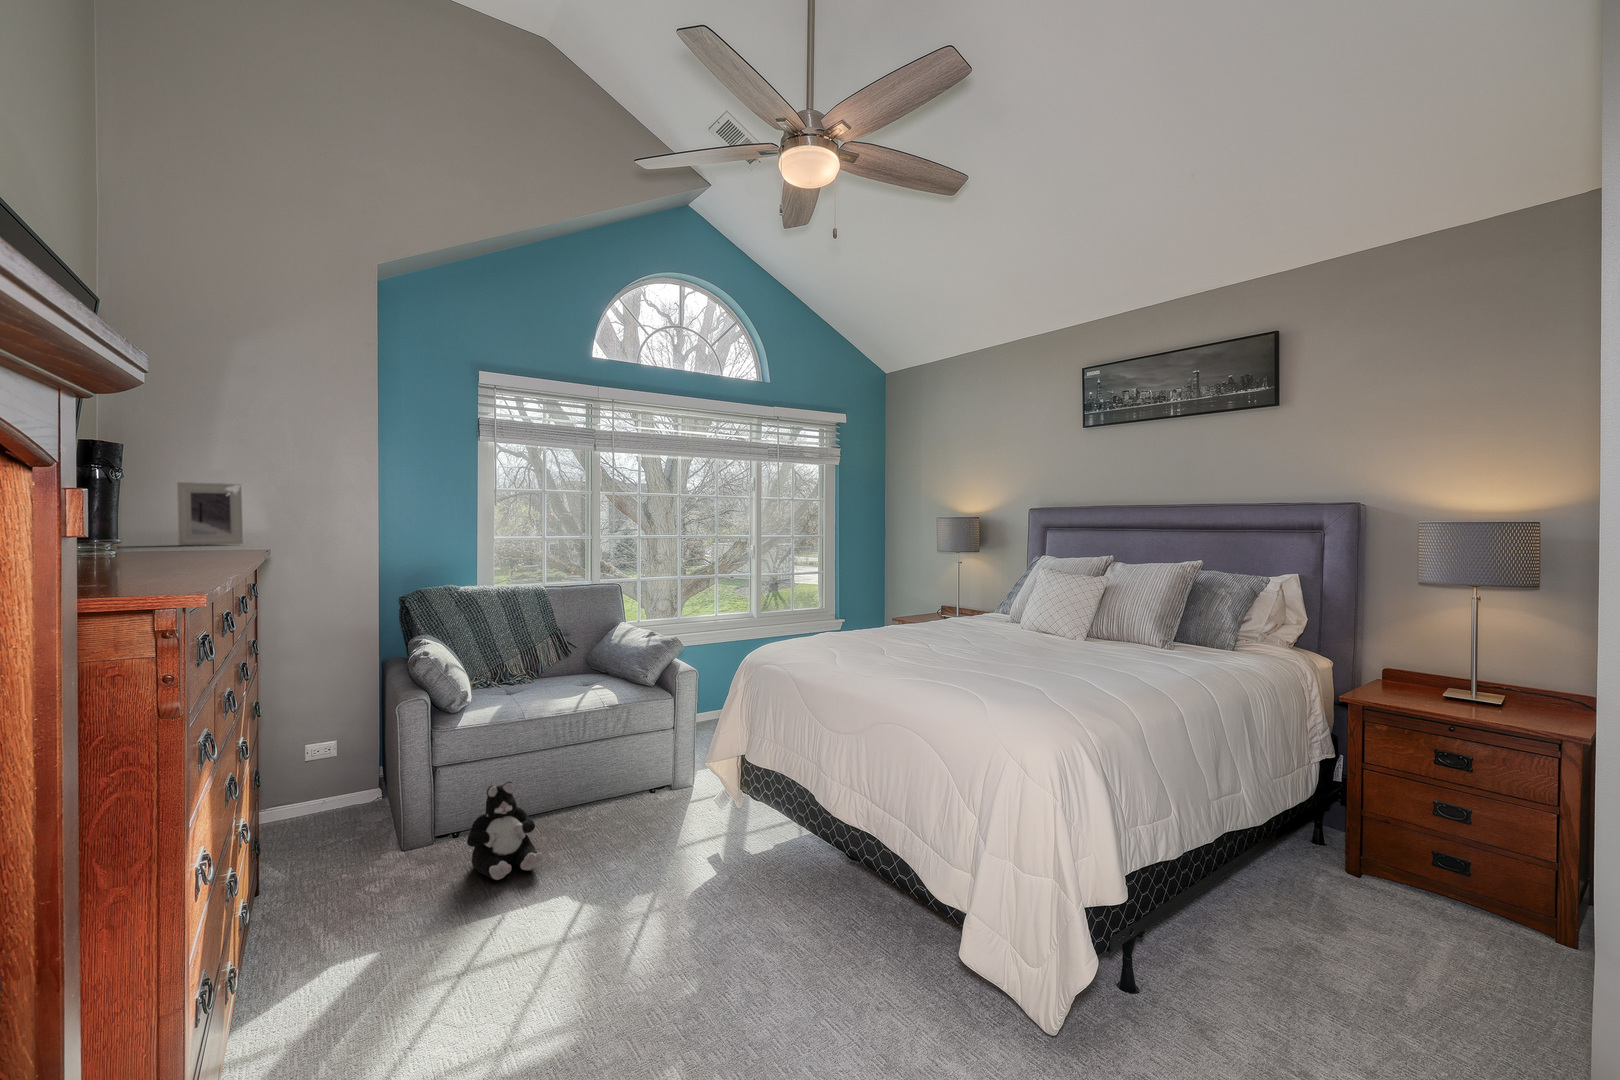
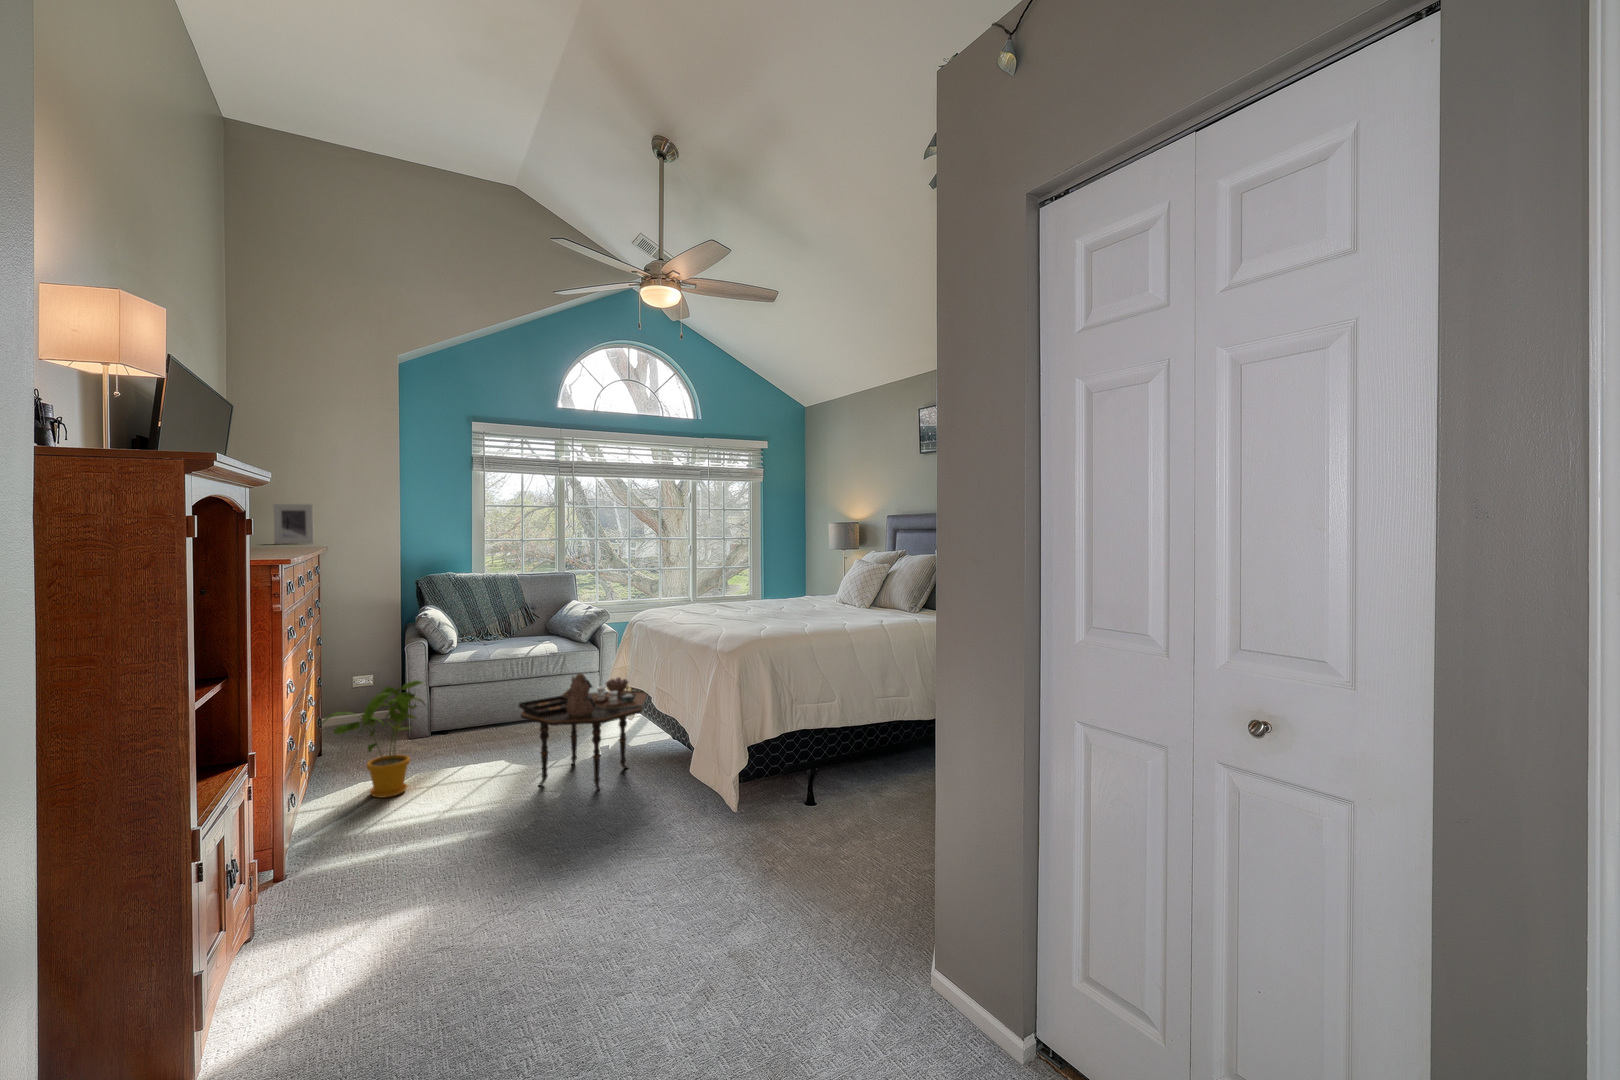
side table: none [607,757,814,964] -> present [519,673,647,790]
plush toy: present [467,782,543,880] -> none [447,696,494,753]
house plant: none [261,790,457,1001] -> present [322,680,425,798]

